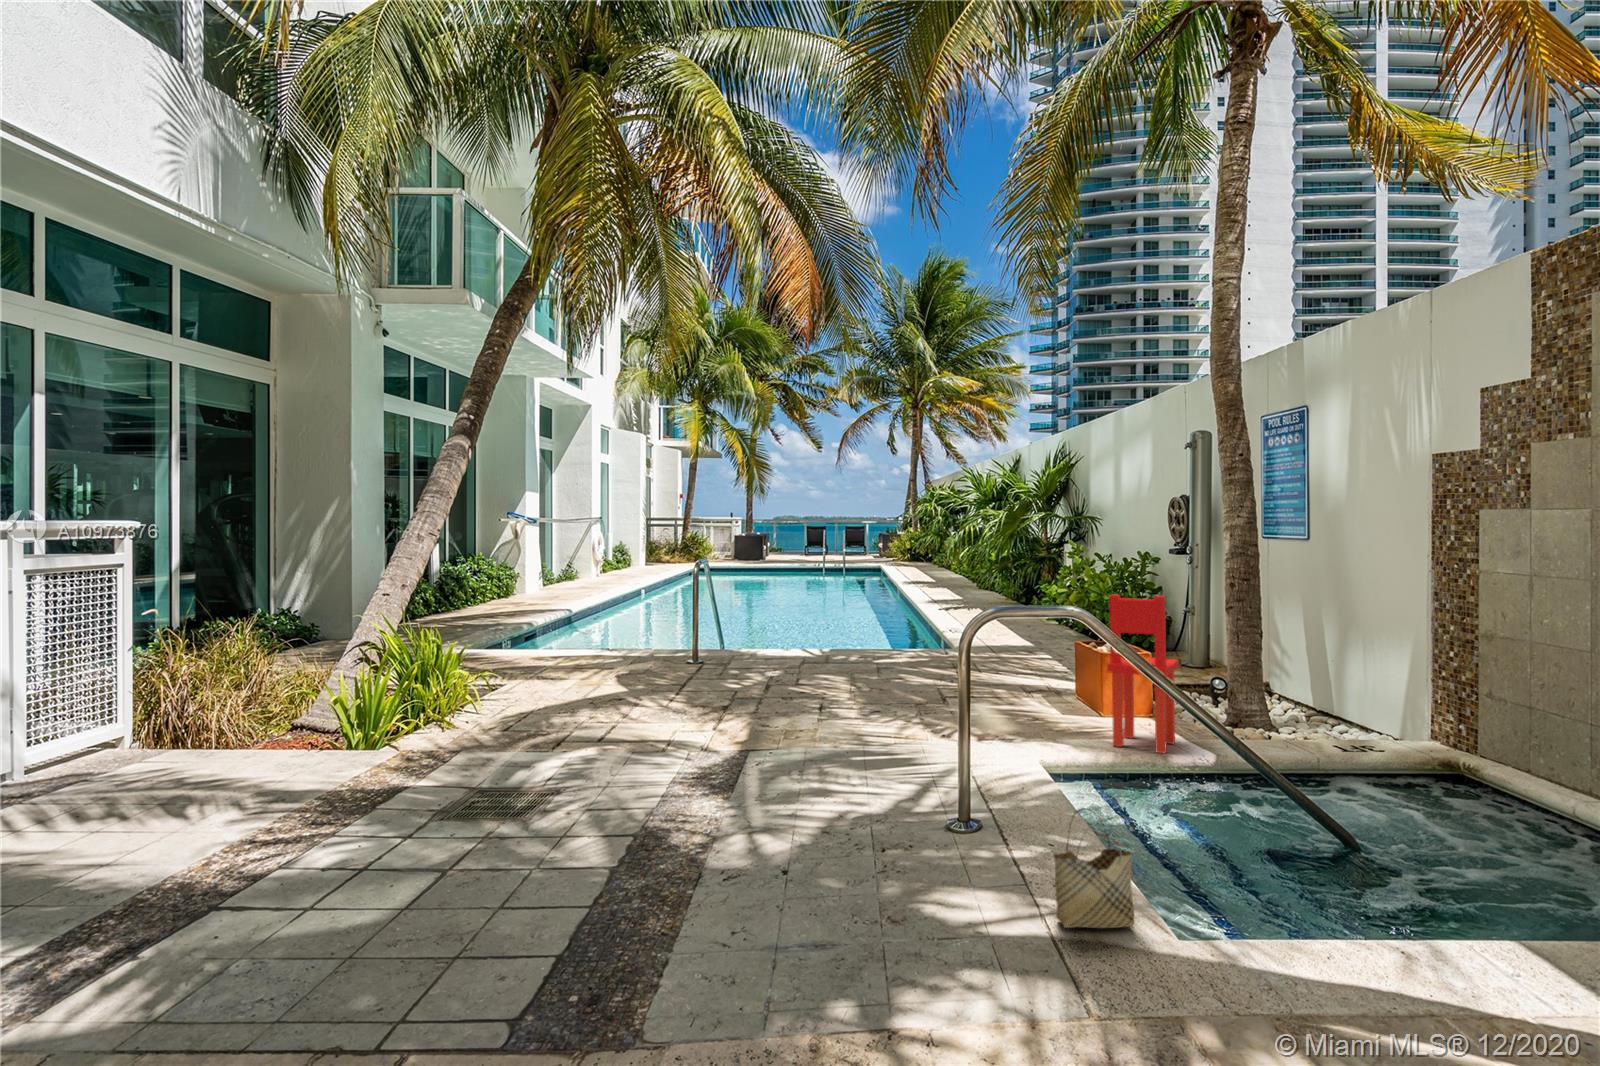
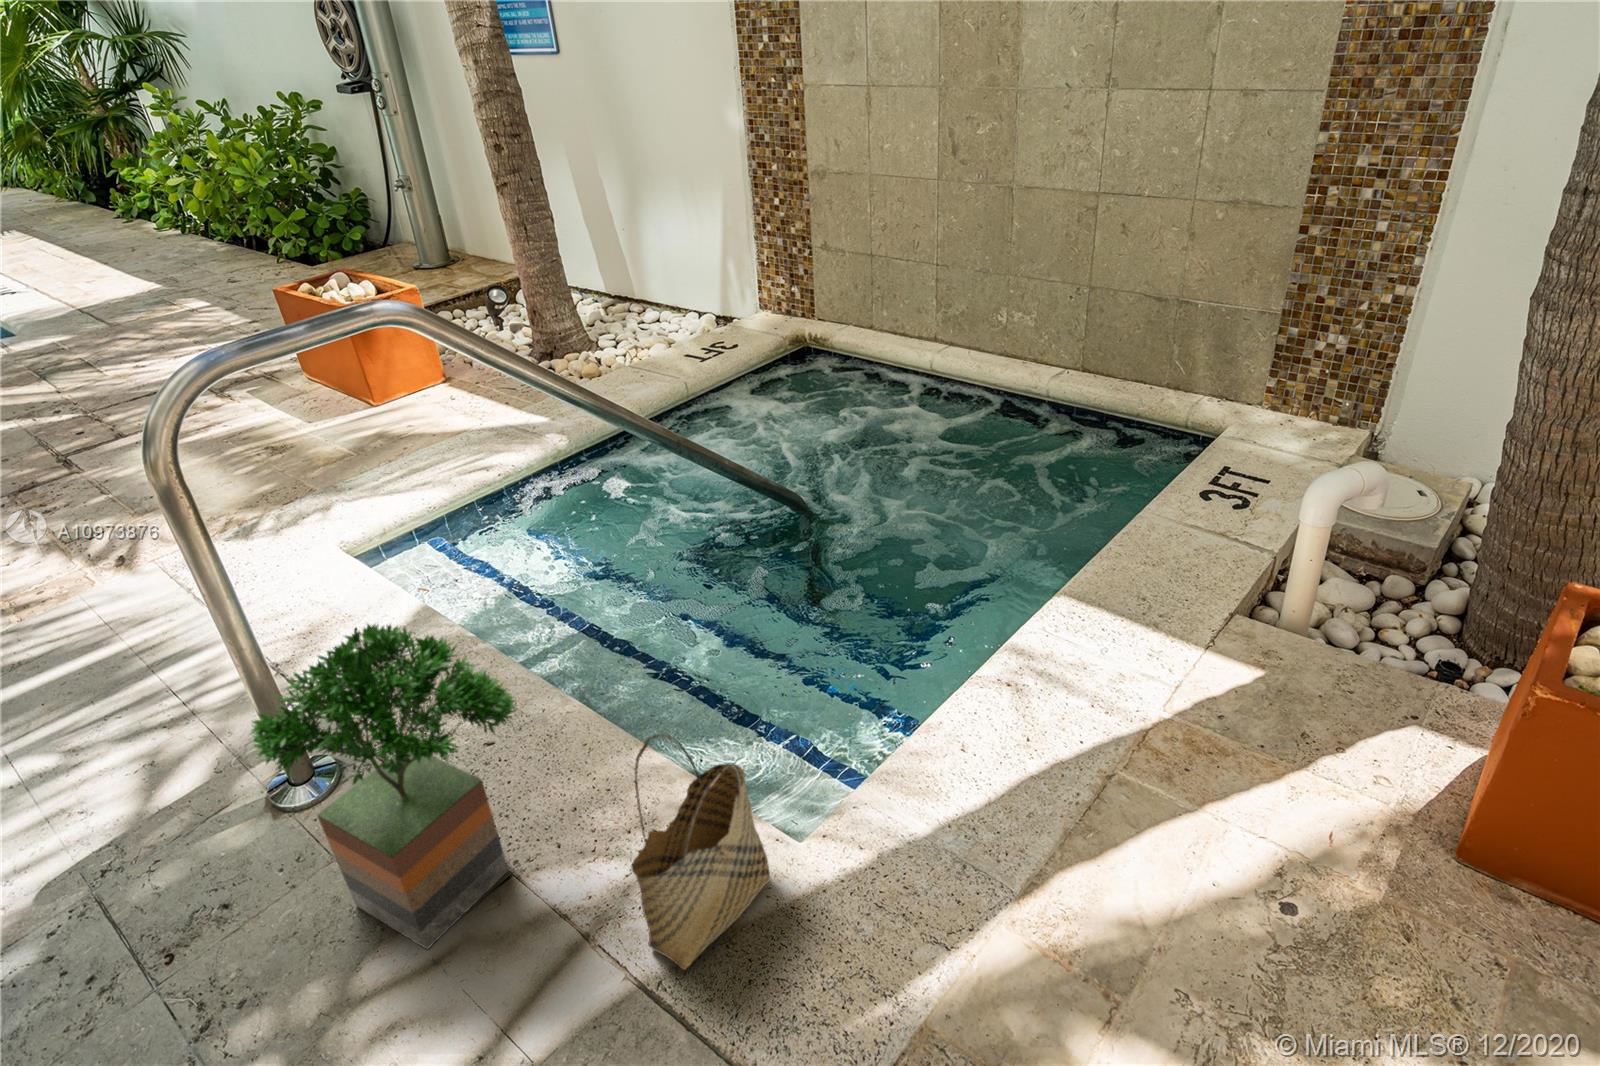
chair: present [1107,595,1179,753] -> none [351,184,506,447]
potted tree: none [940,731,1044,882] -> present [250,624,516,949]

